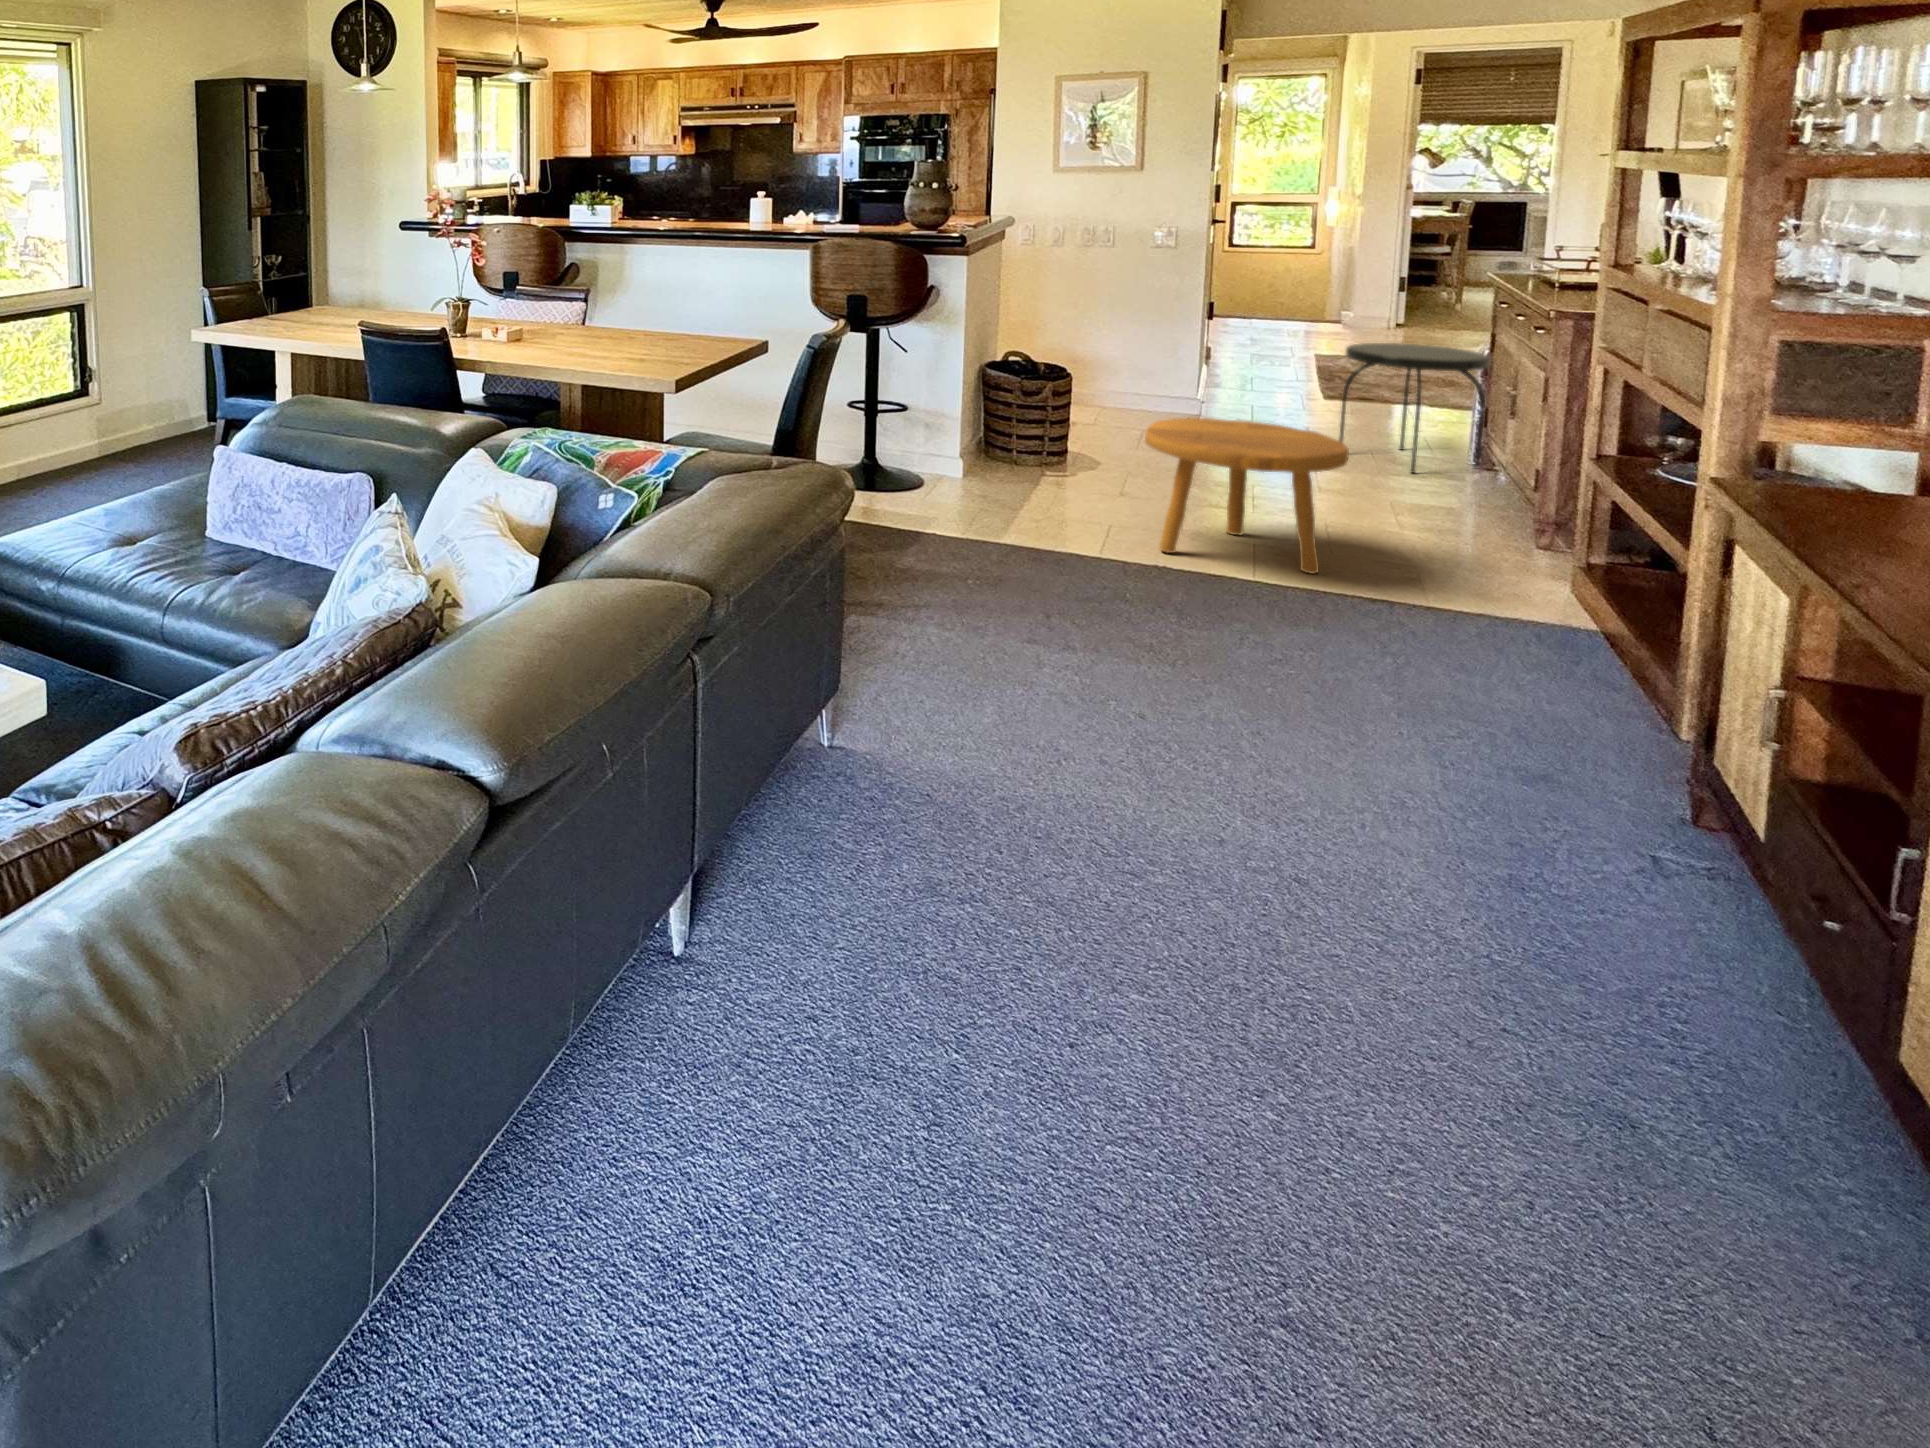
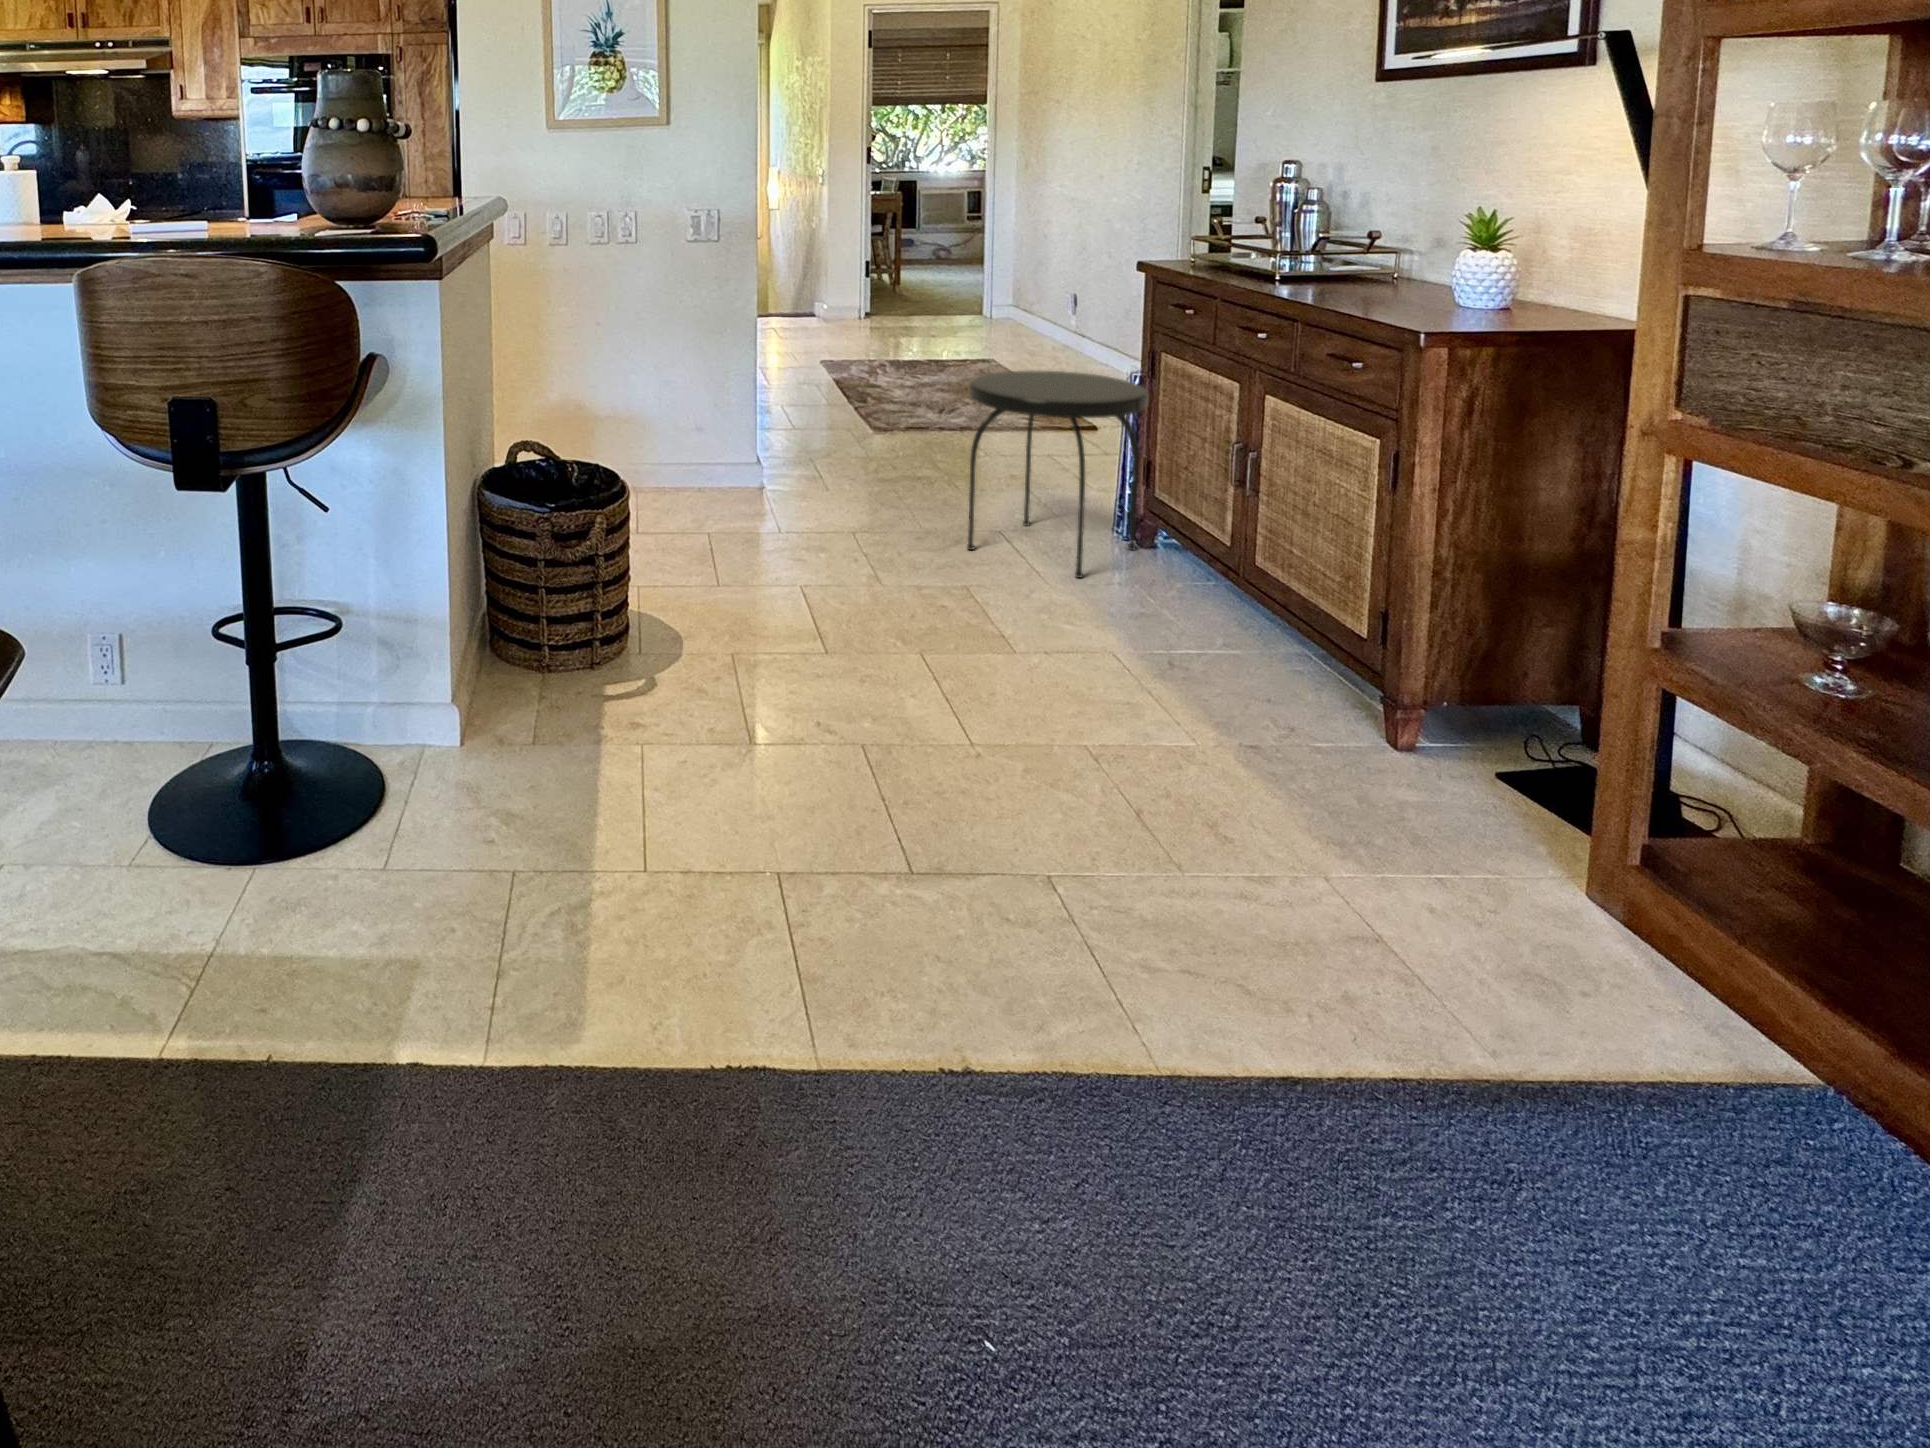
footstool: present [1145,417,1349,574] -> none [845,601,1249,973]

